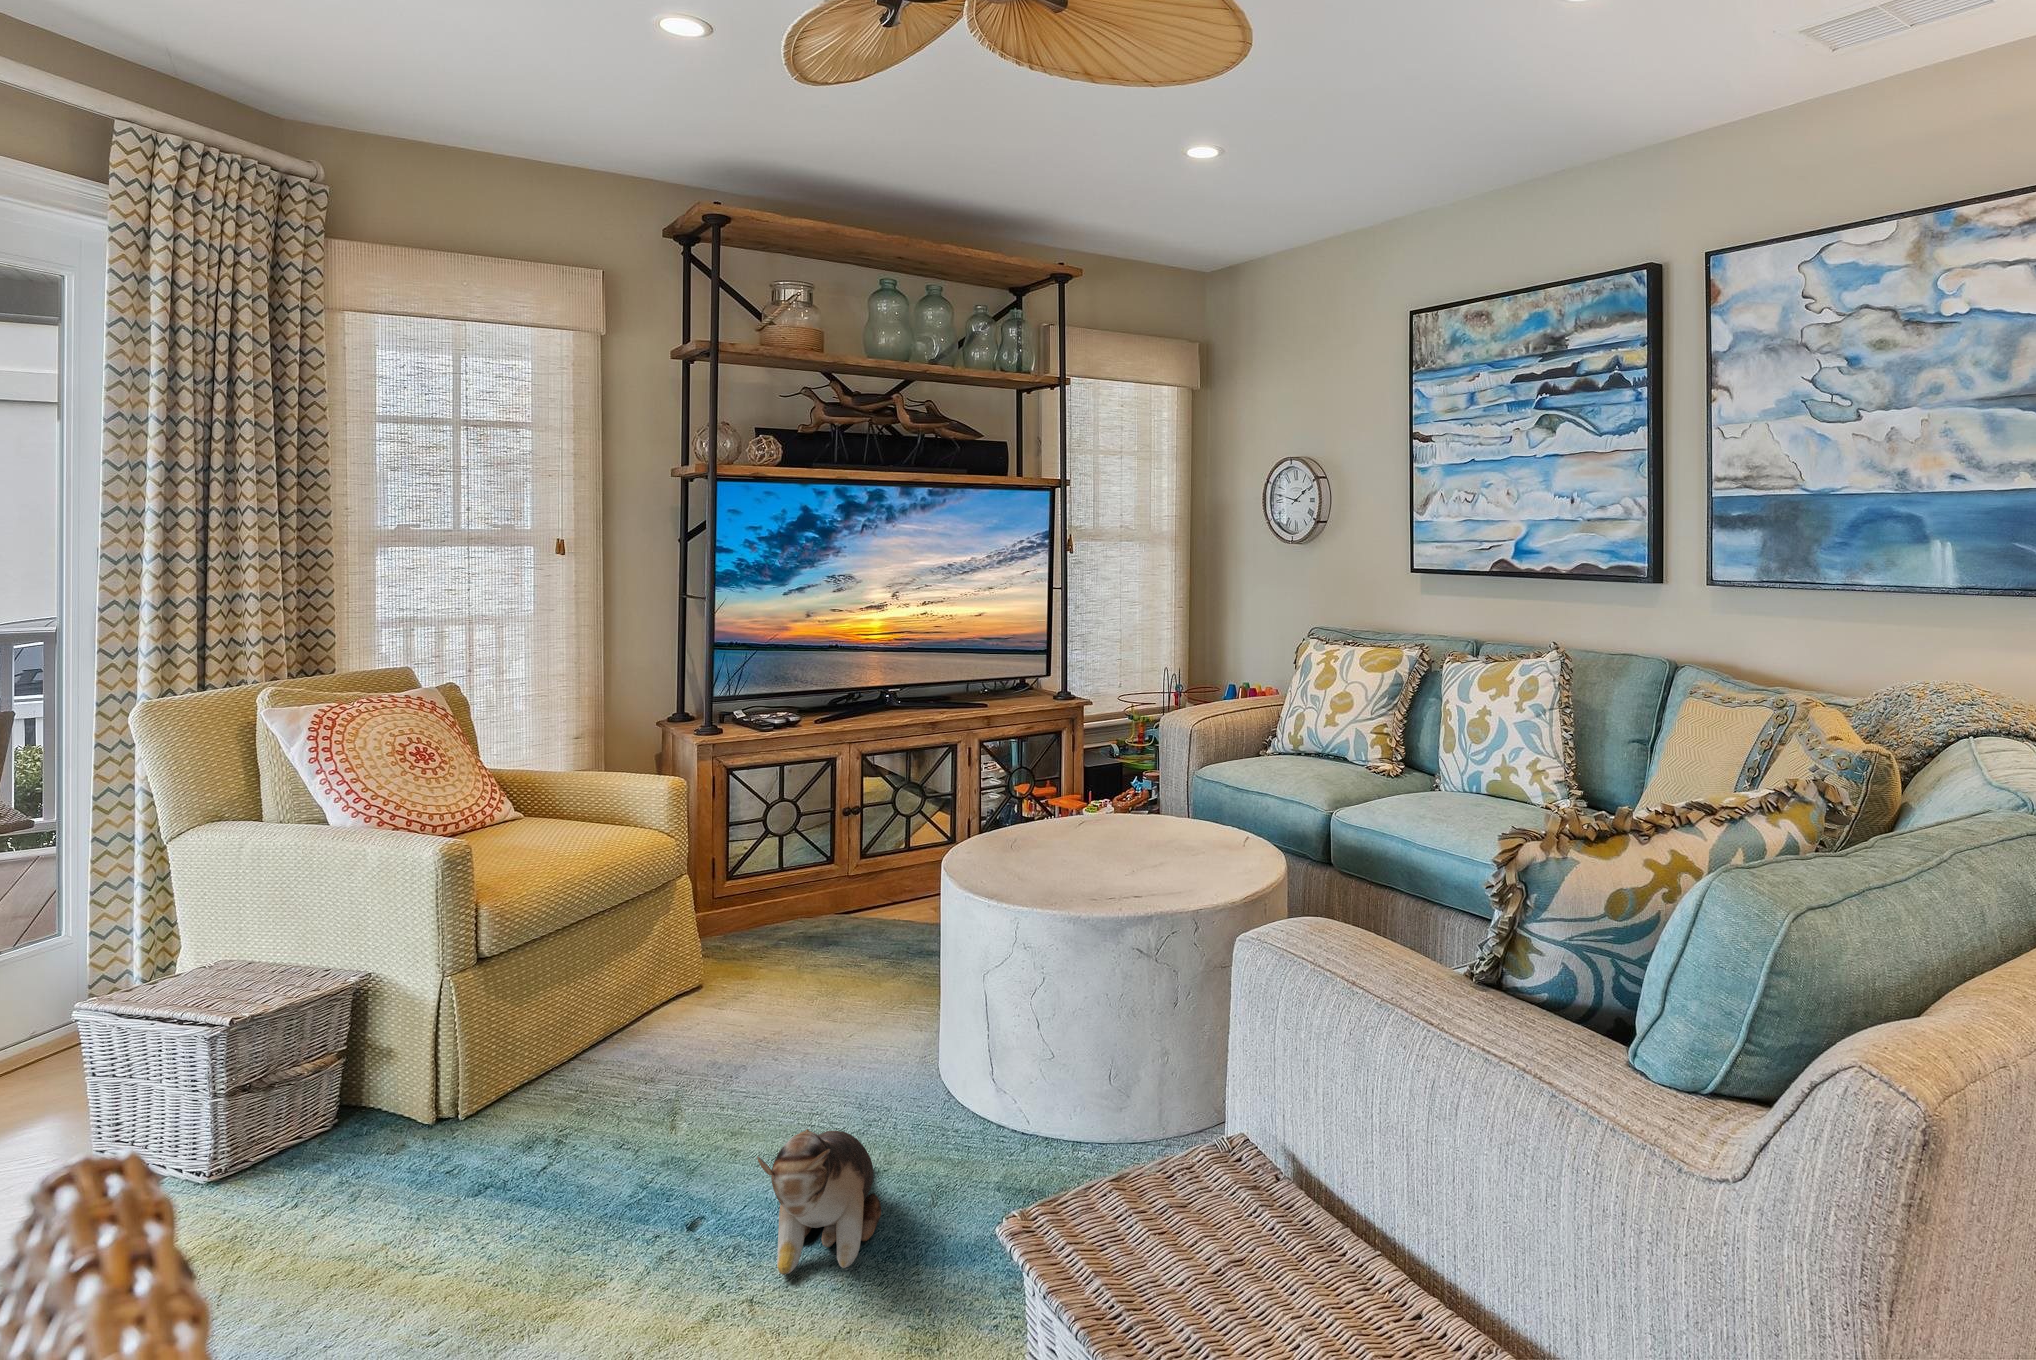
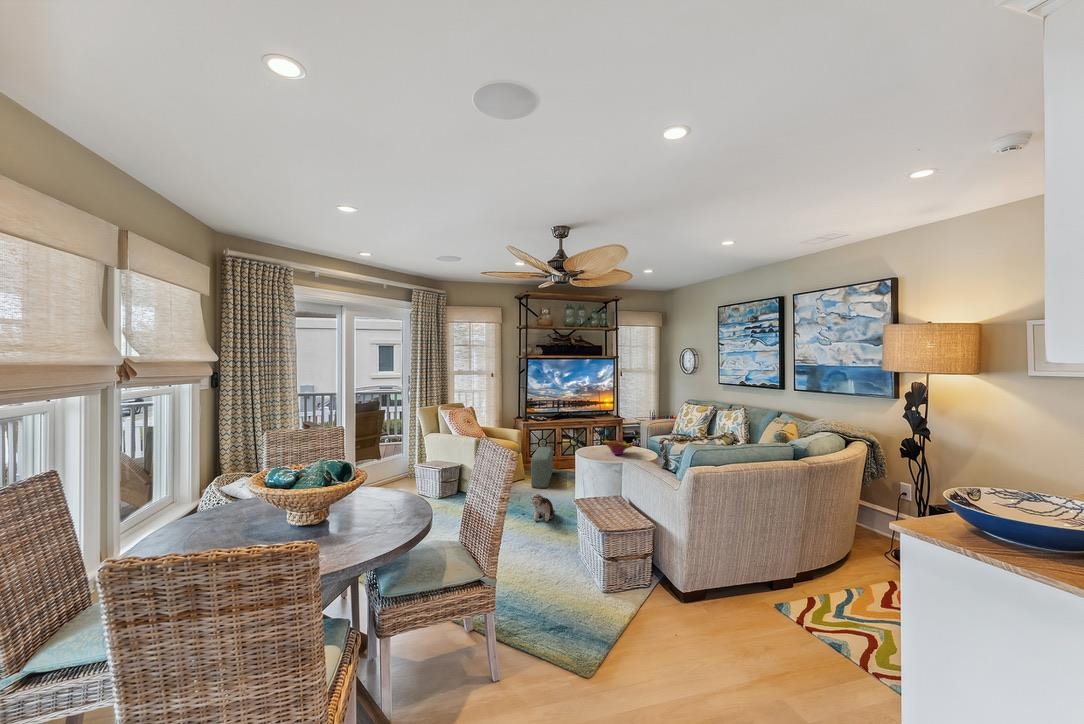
decorative bowl: none [1080,792,1203,866] -> present [603,439,632,455]
pouf: none [742,837,833,1035] -> present [531,447,553,488]

